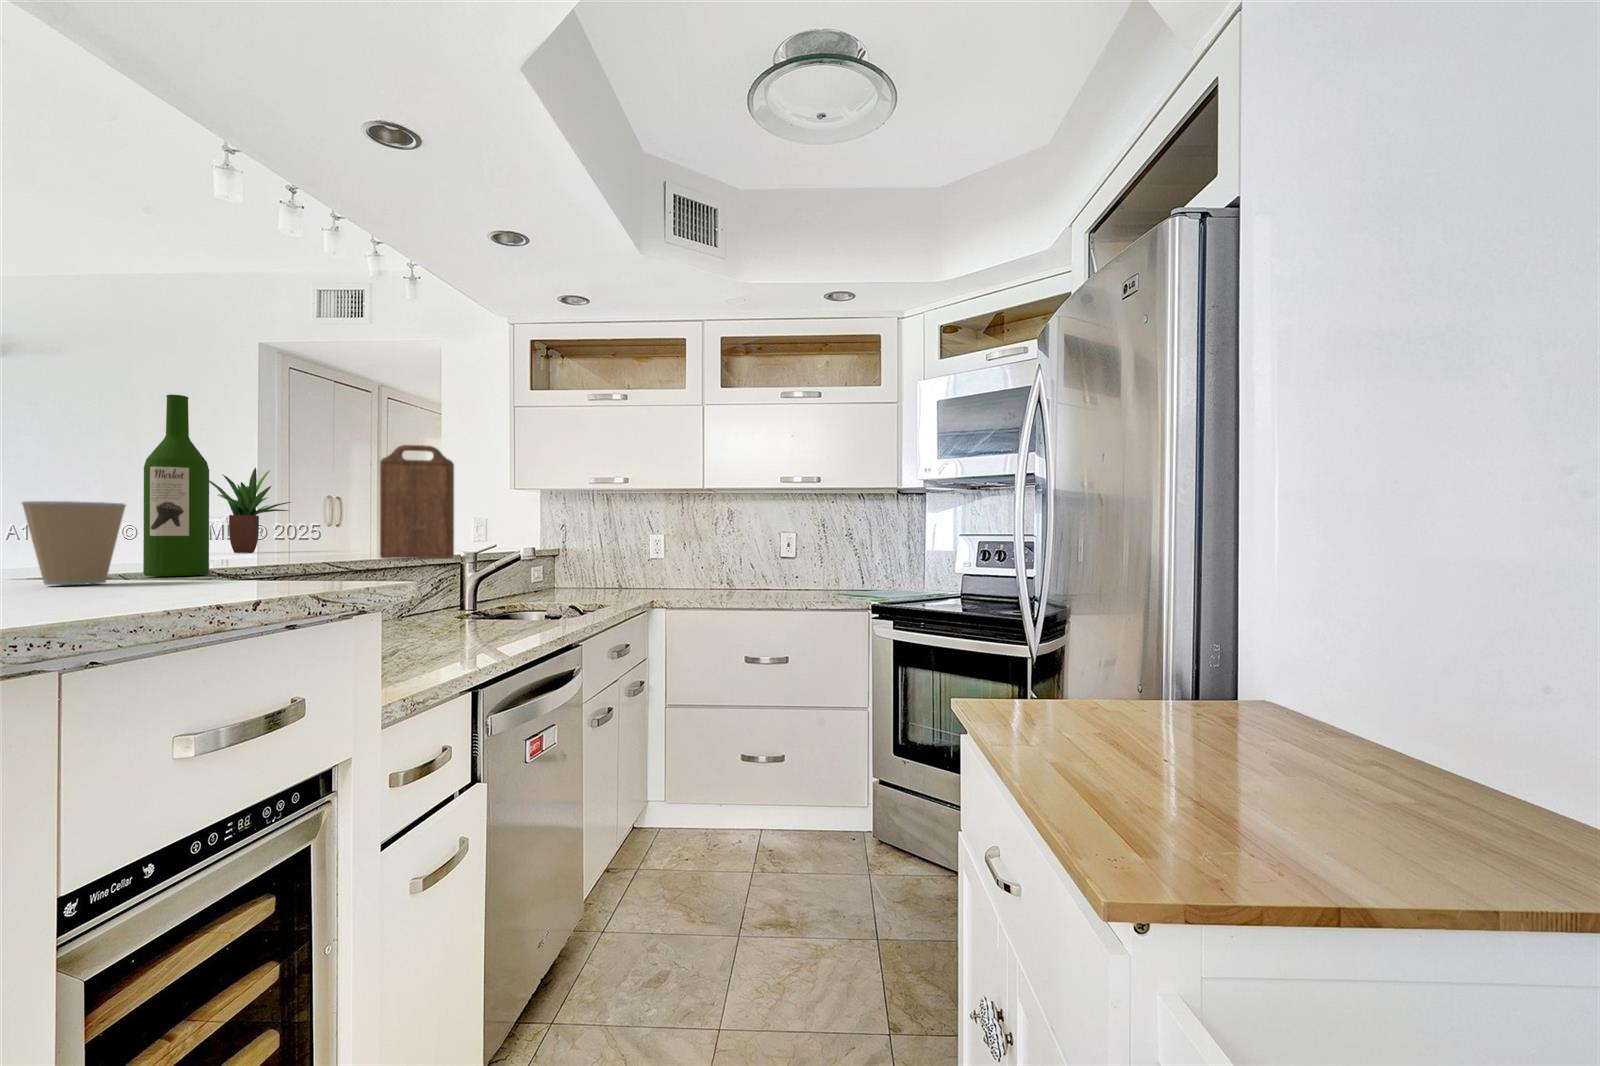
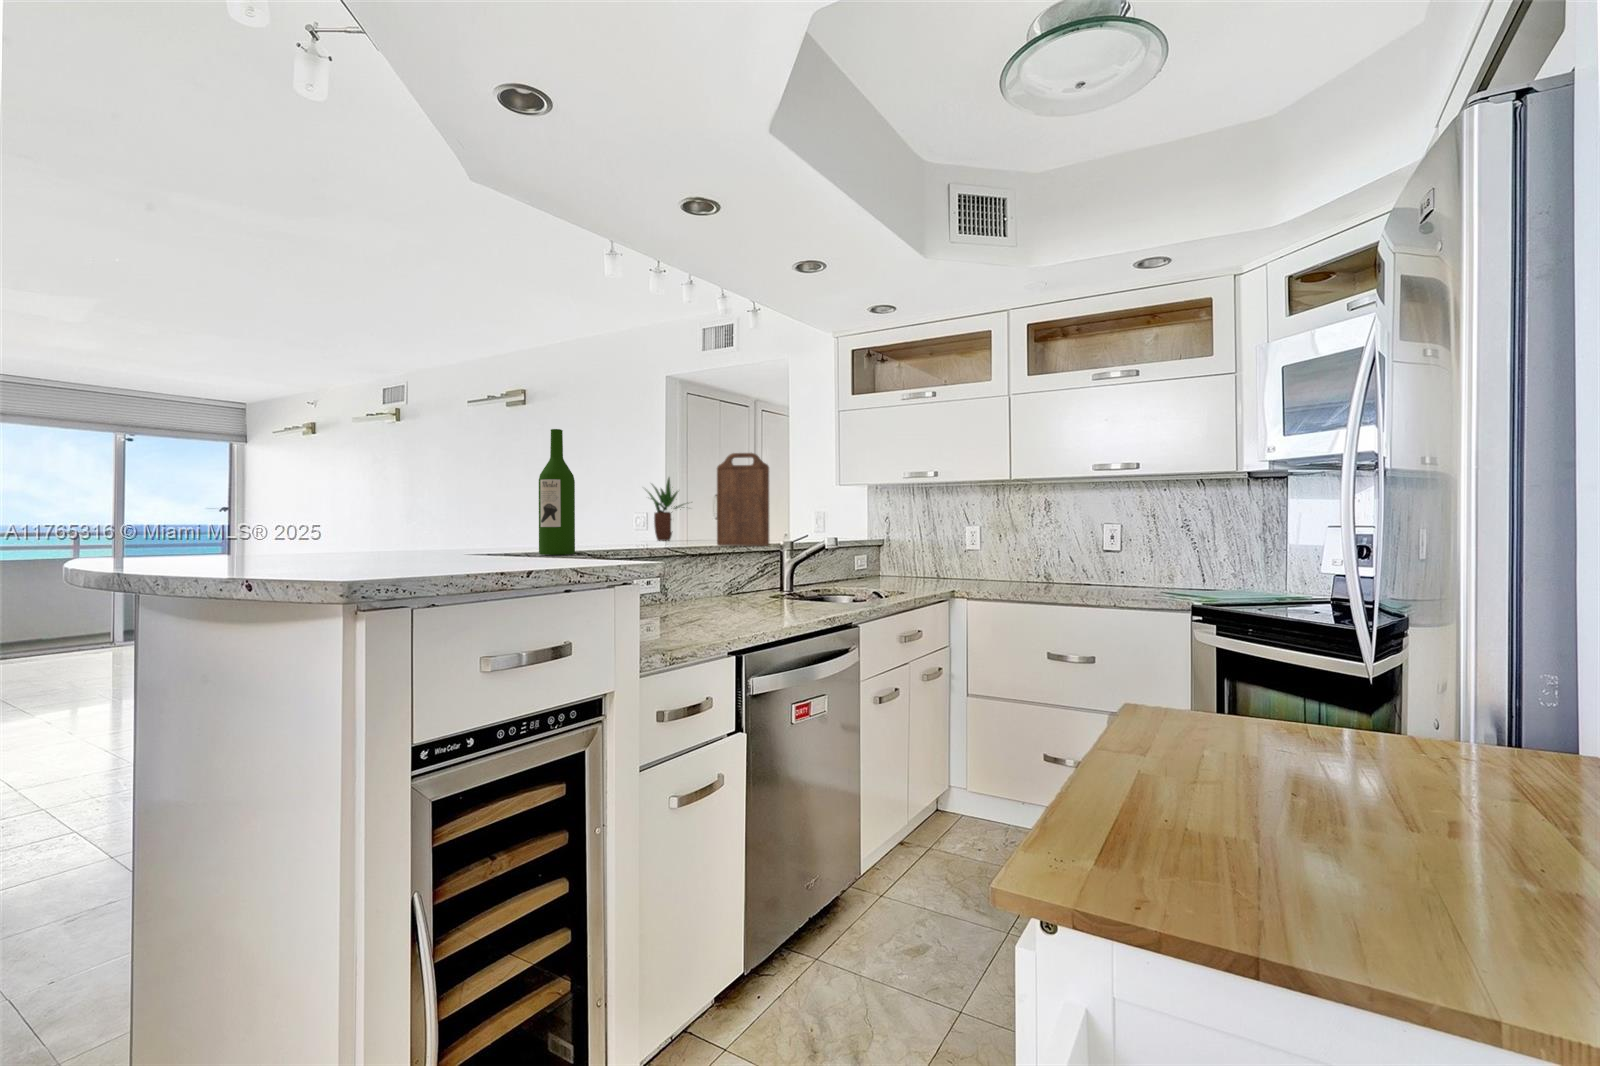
coffee cup: present [22,501,126,585] -> none [463,504,516,558]

